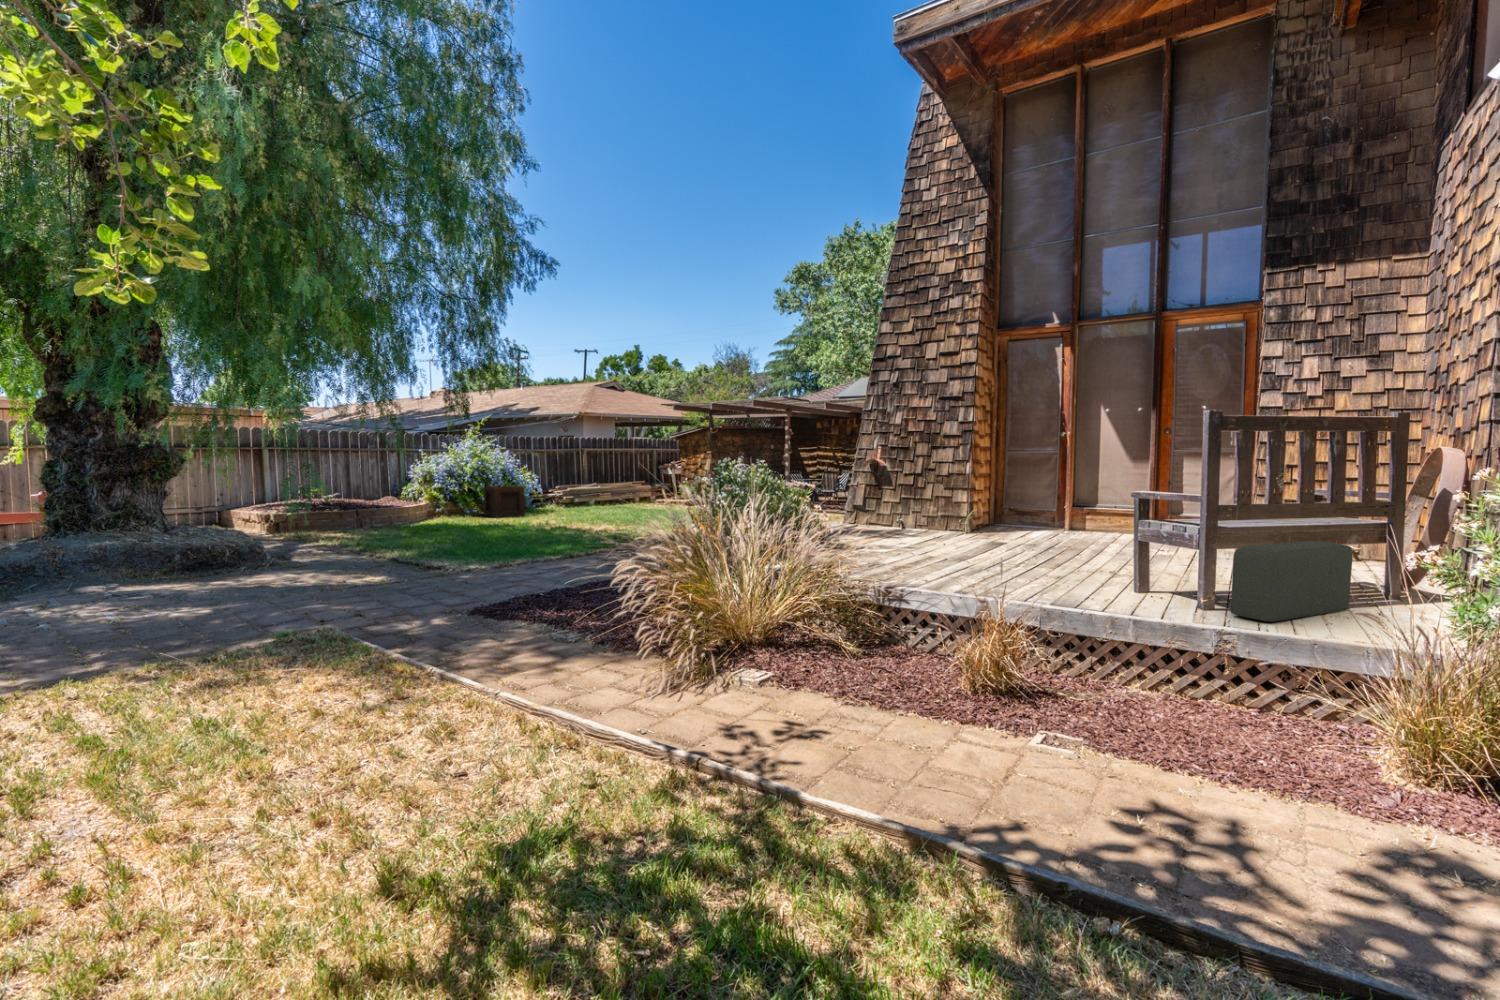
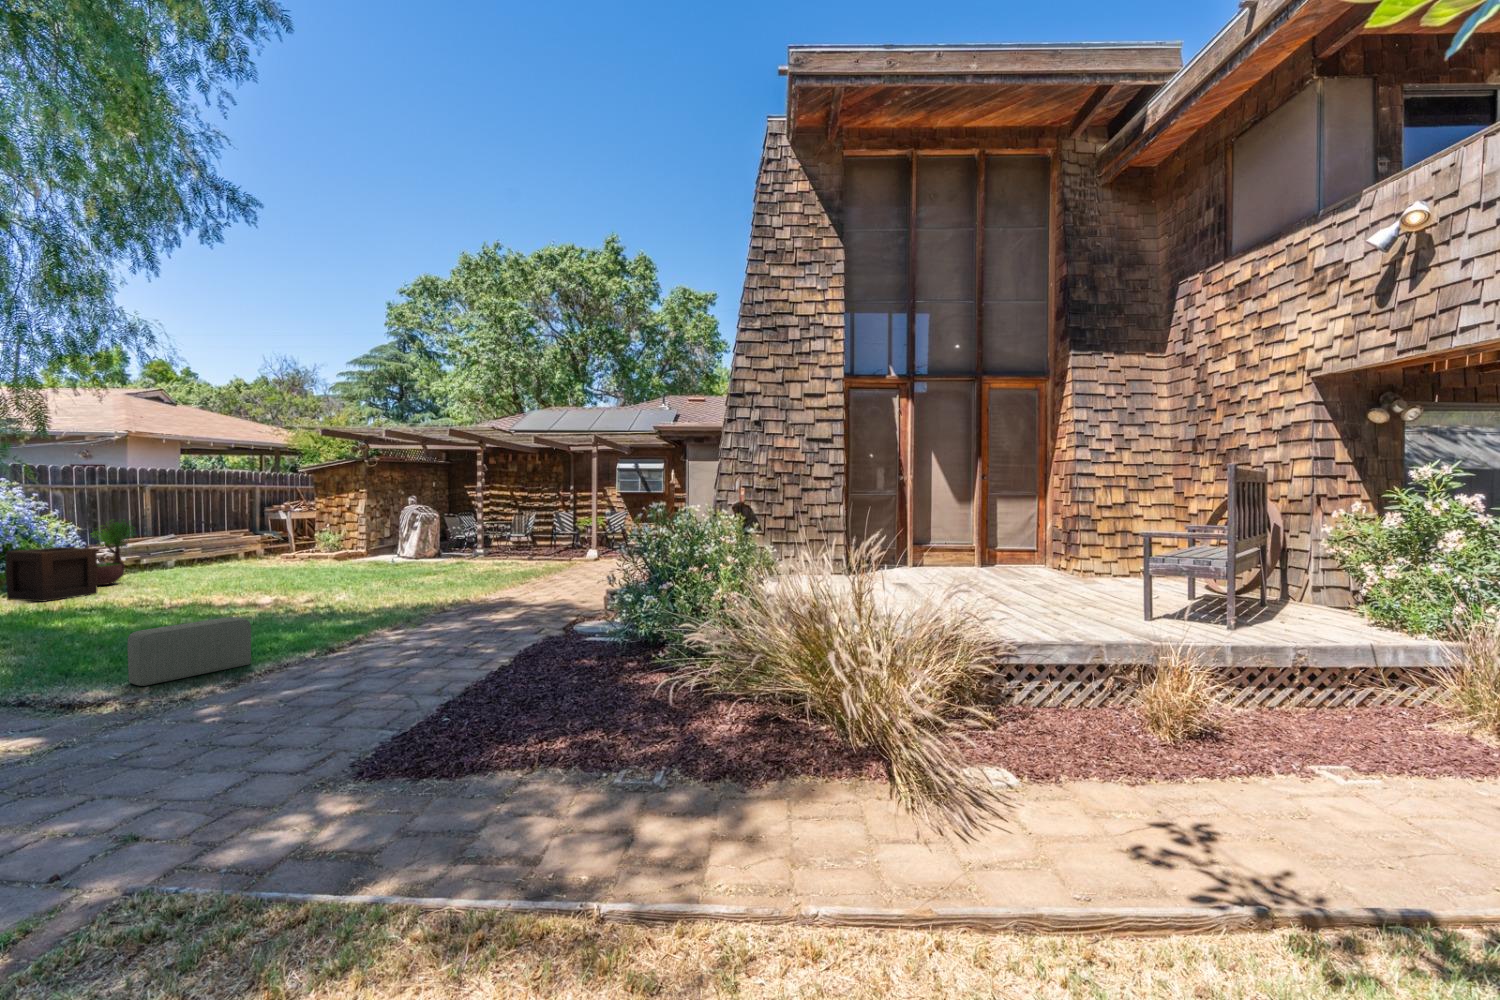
potted tree: none [526,467,552,512] -> present [93,519,134,585]
pouf: present [1231,541,1353,622] -> present [127,617,251,686]

